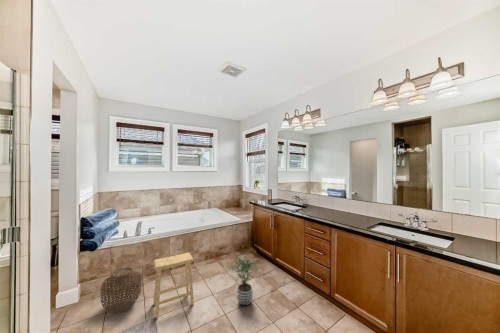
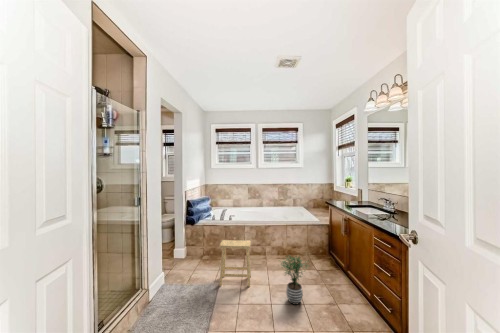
woven basket: present [101,268,141,314] -> none [190,242,216,274]

